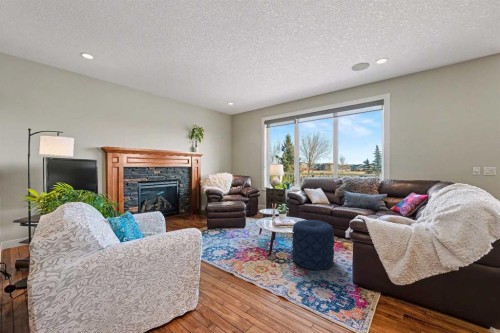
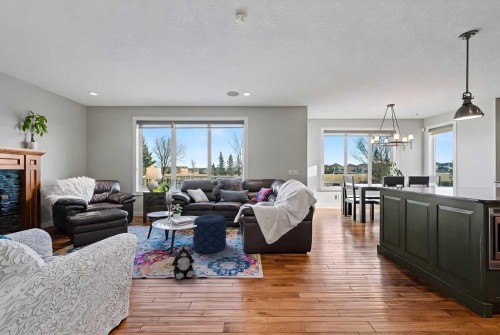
plush toy: none [254,252,278,291] -> present [172,246,194,279]

